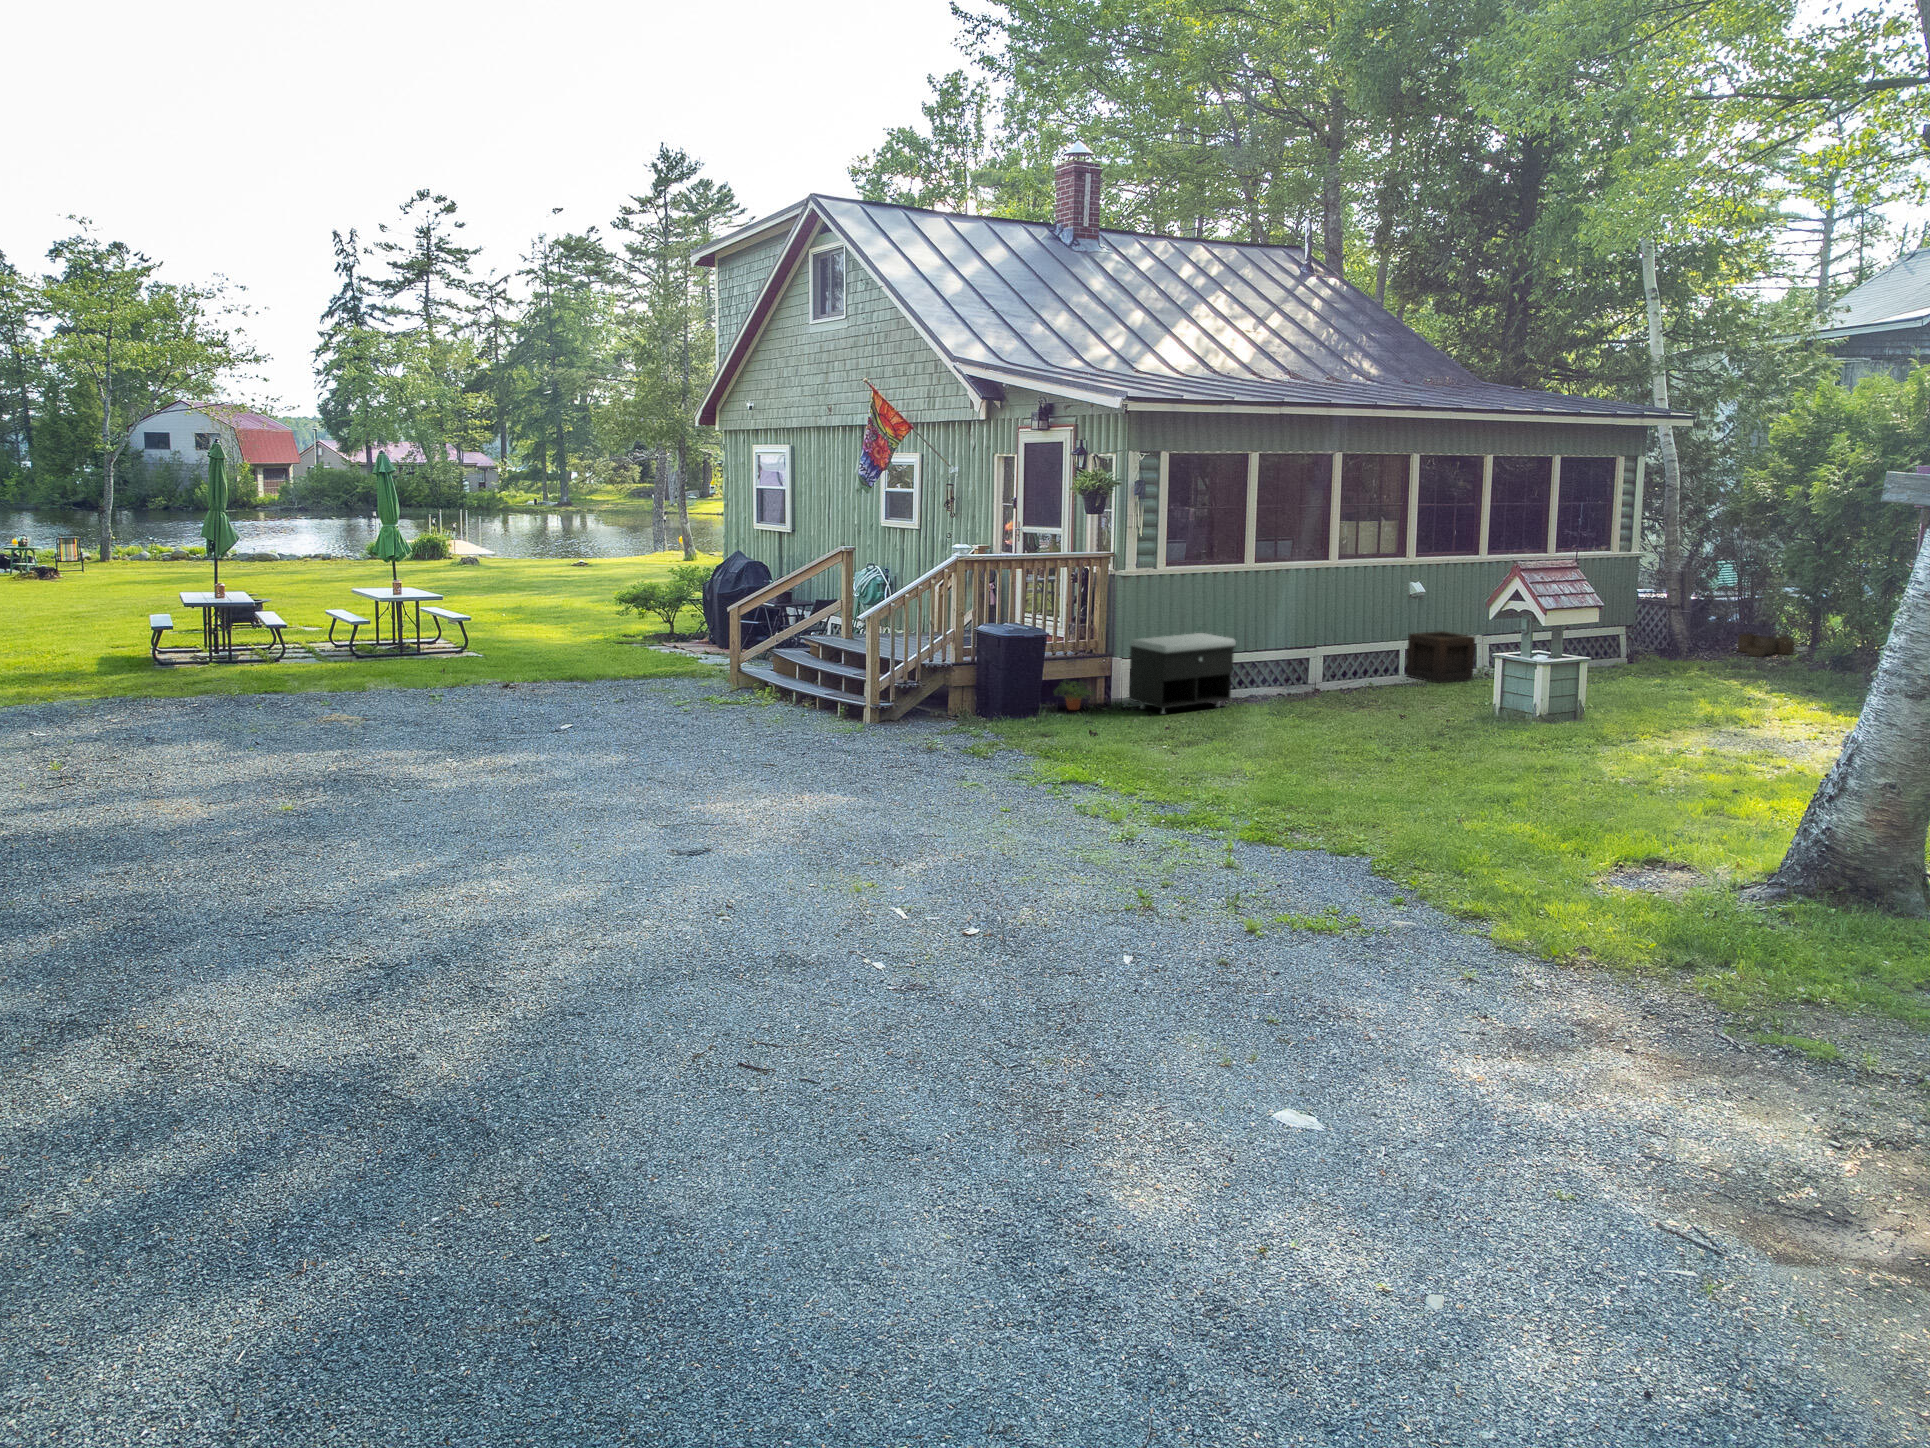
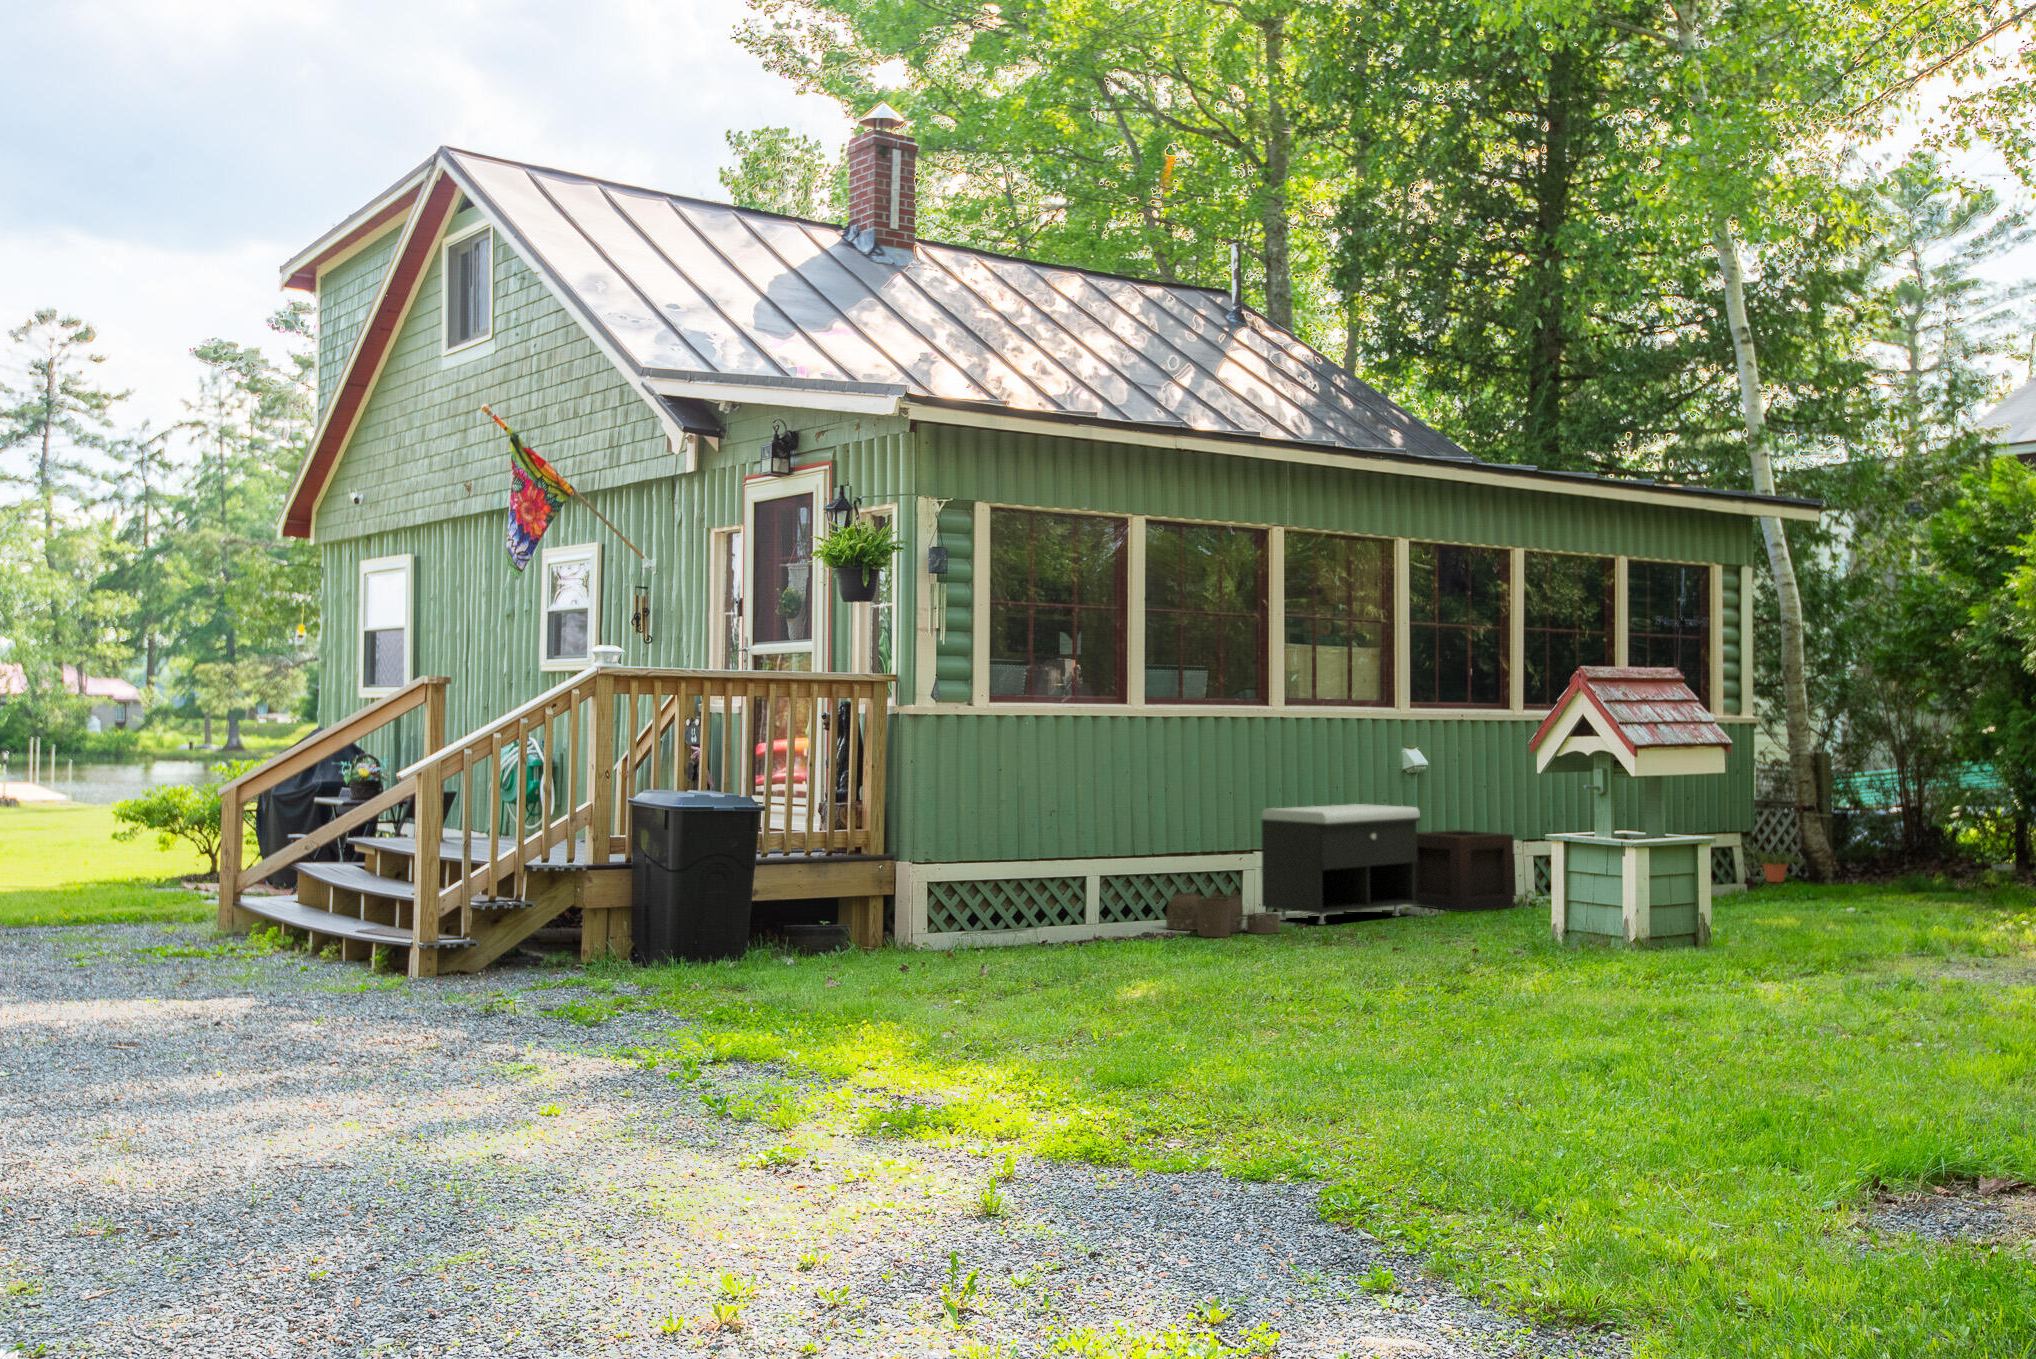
storage bench: present [1129,633,1236,714] -> present [1261,804,1420,924]
woven basket: present [1738,633,1795,657] -> present [1166,892,1280,937]
potted plant: present [1054,680,1101,710] -> present [1745,847,1804,882]

